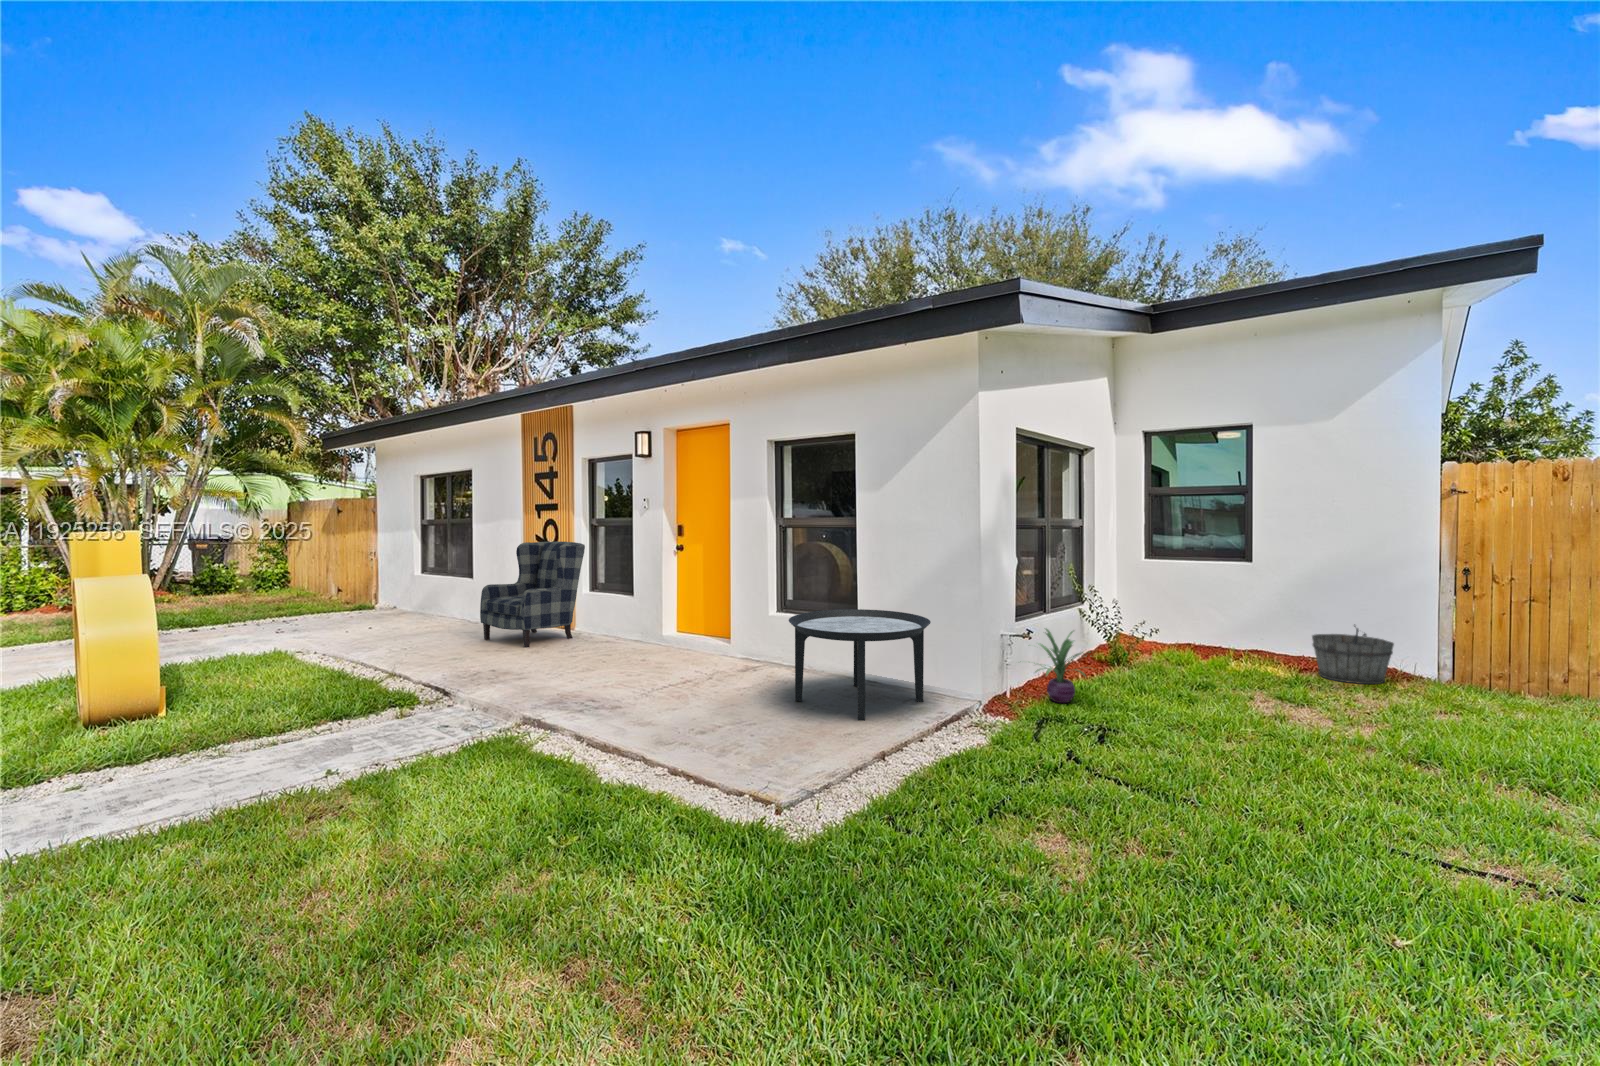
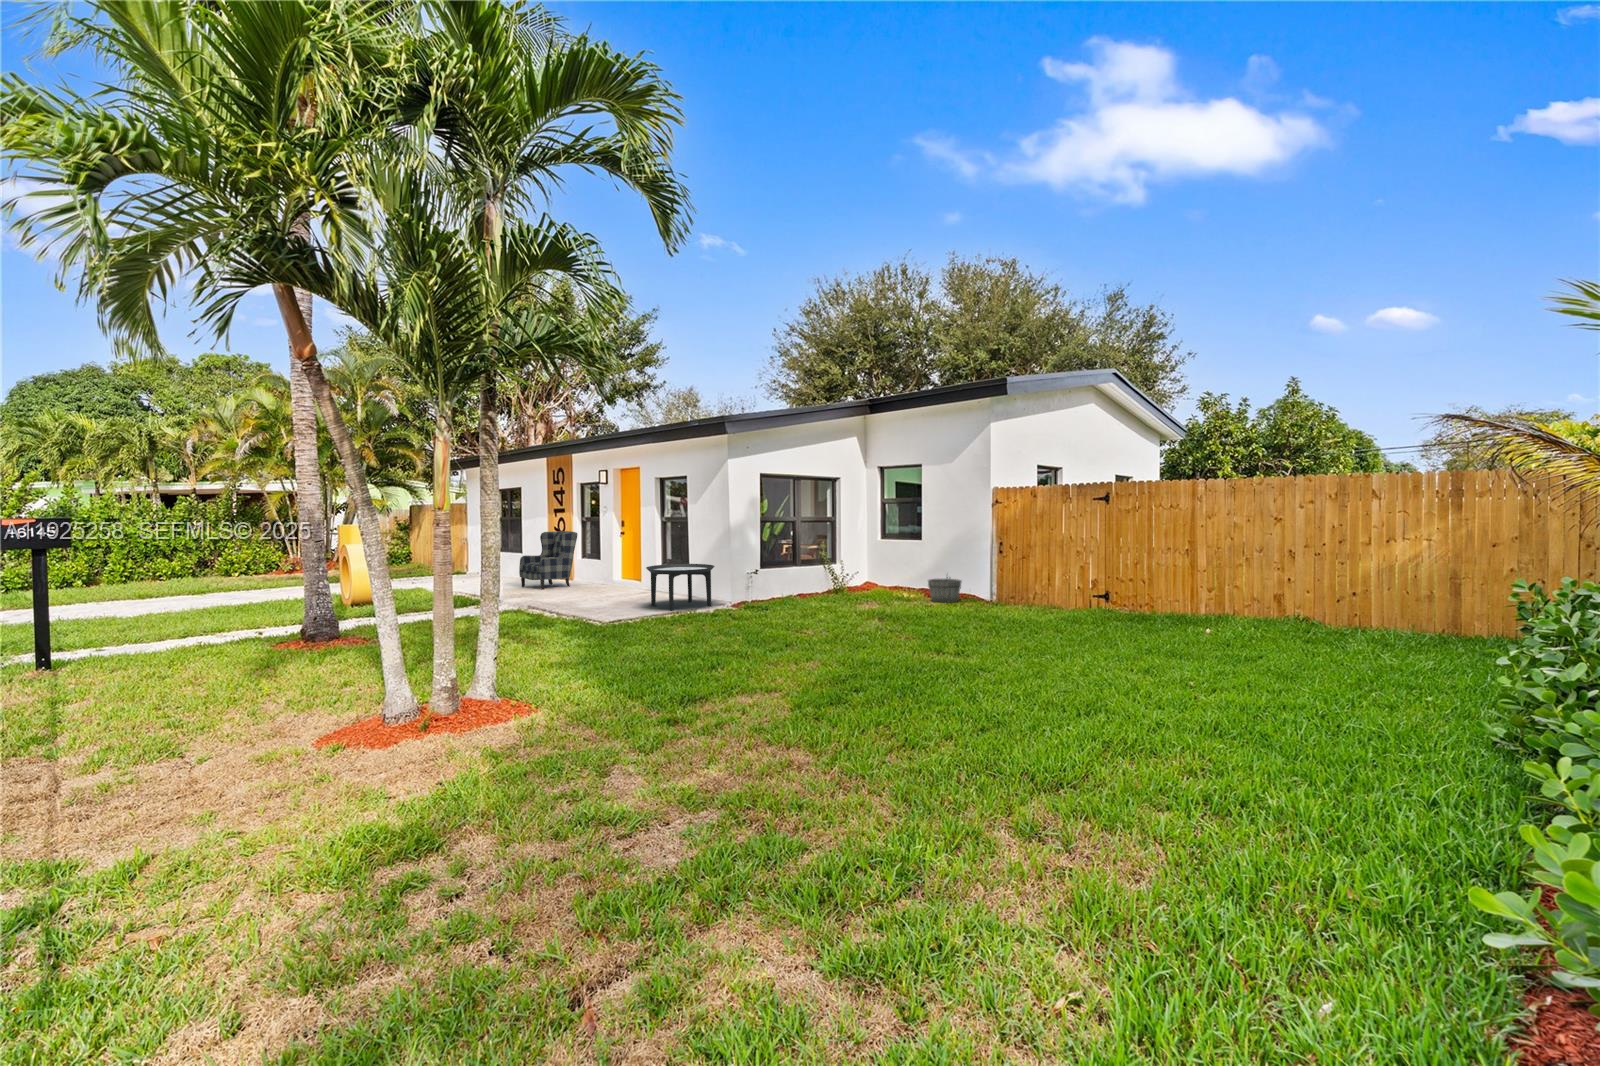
decorative plant: present [1036,629,1086,703] -> none [758,571,792,607]

